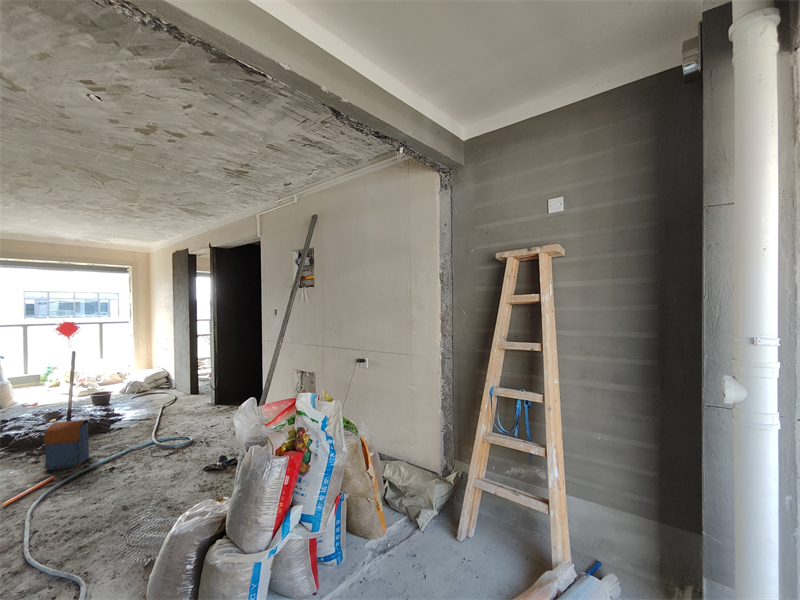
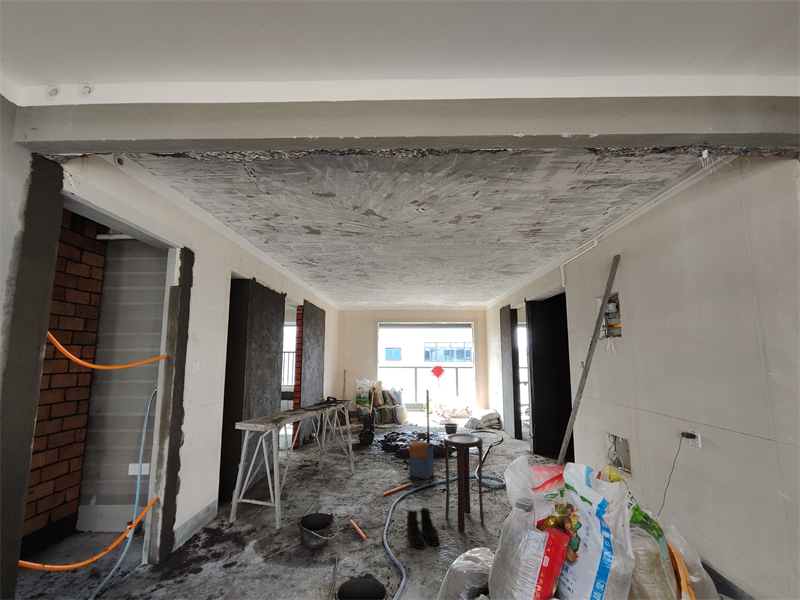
stool: none [122,393,178,501] -> present [444,433,484,532]
boots: none [68,492,123,543] -> present [407,508,439,549]

